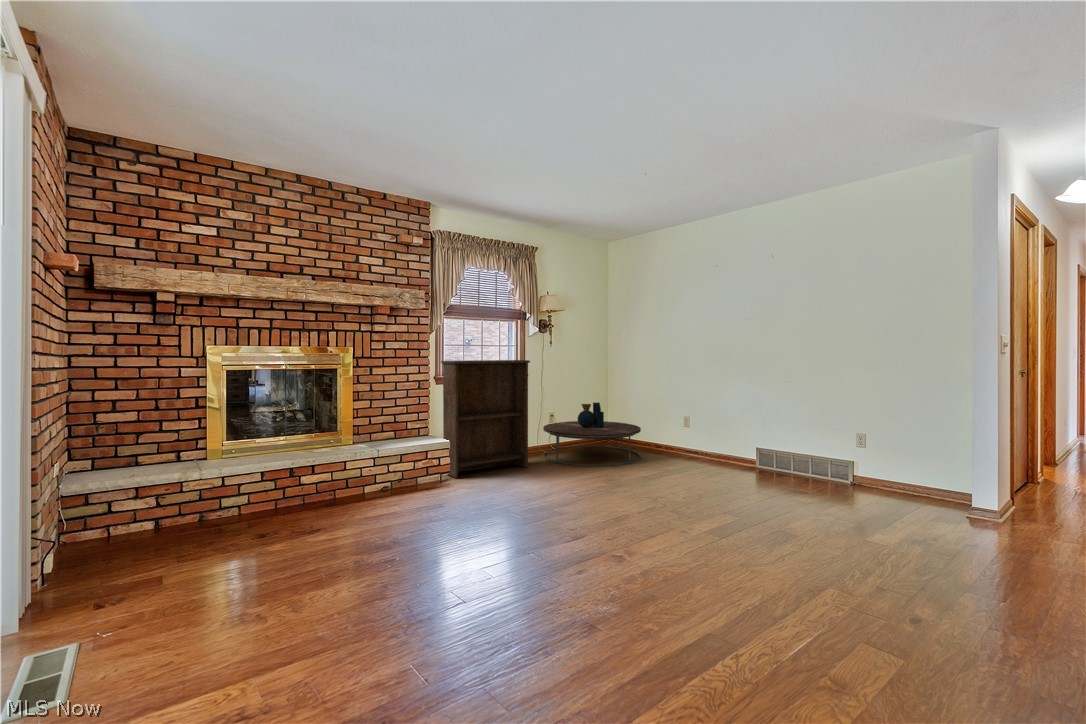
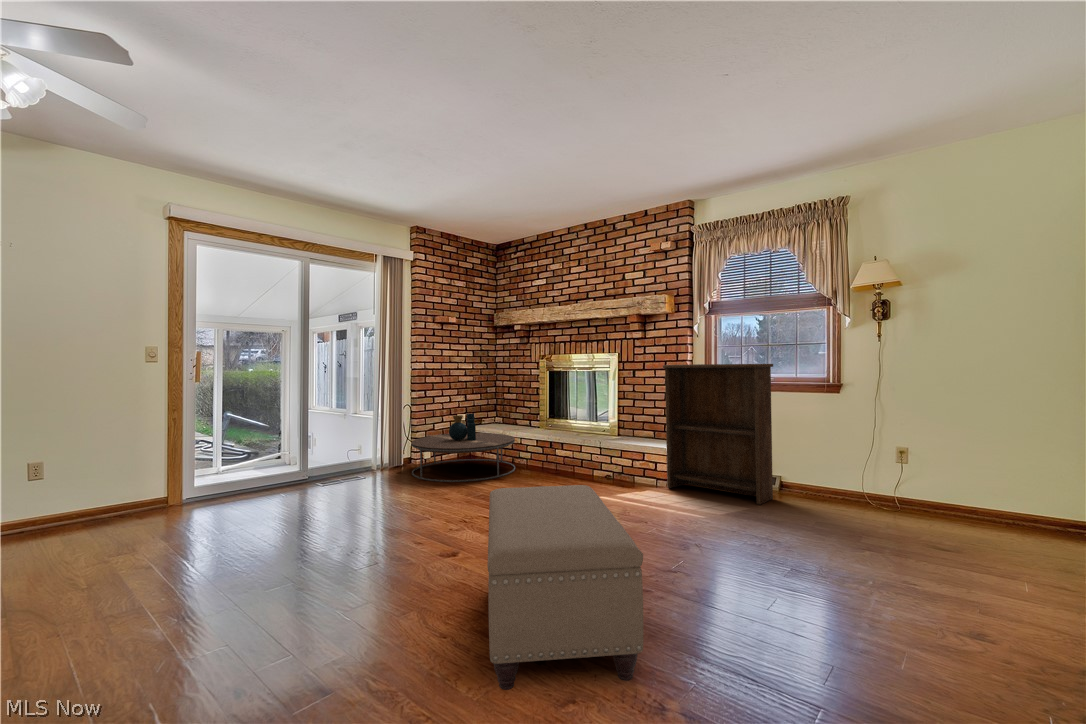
coffee table: present [543,402,641,466] -> present [411,413,515,482]
ottoman: none [662,449,840,544] -> present [487,485,643,690]

